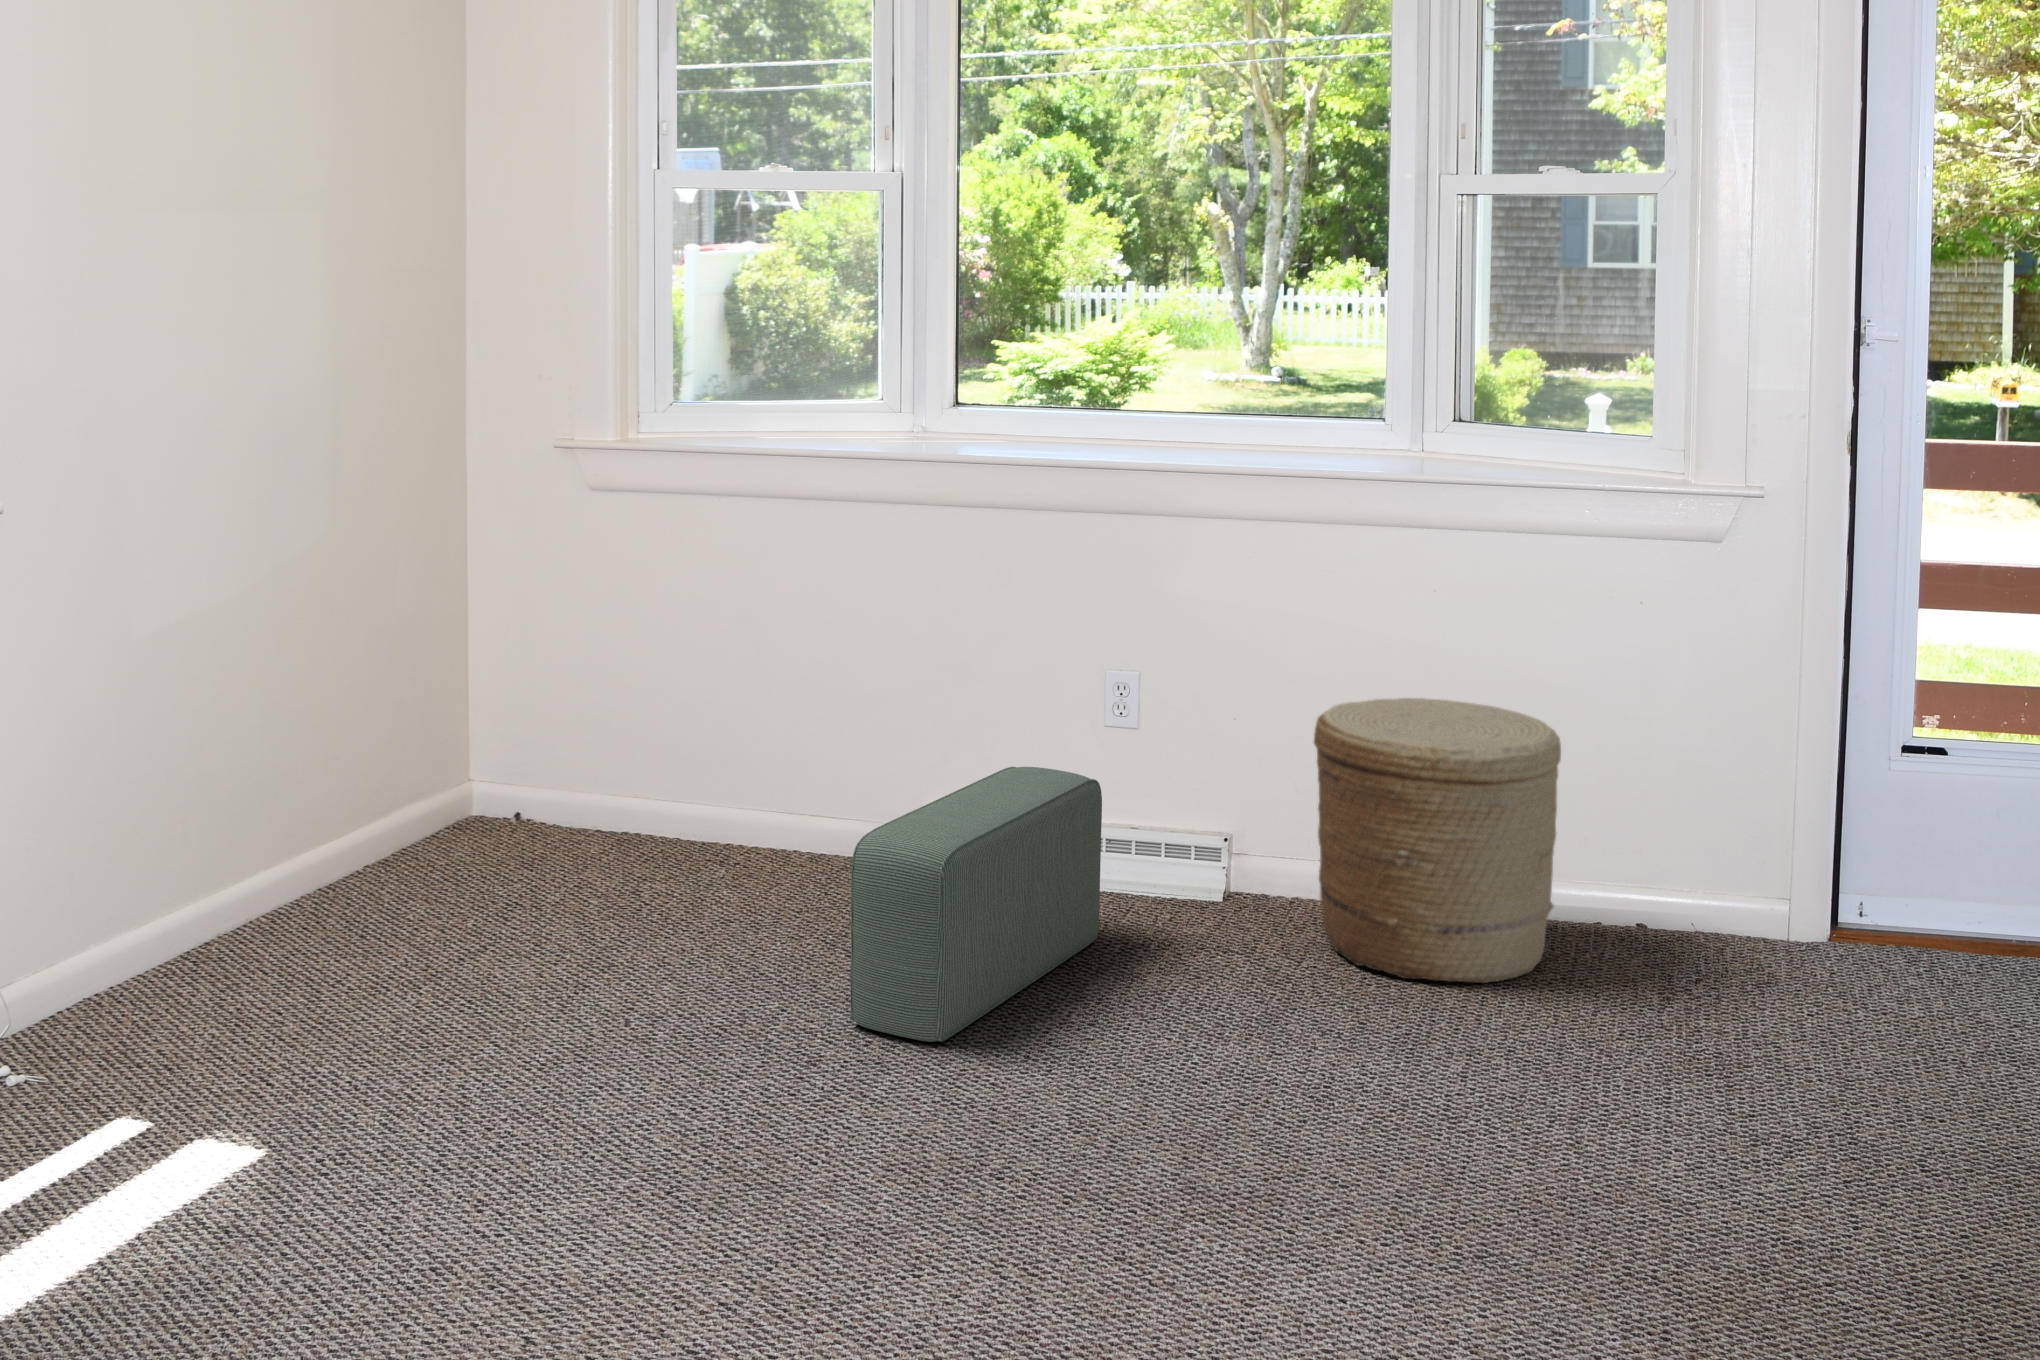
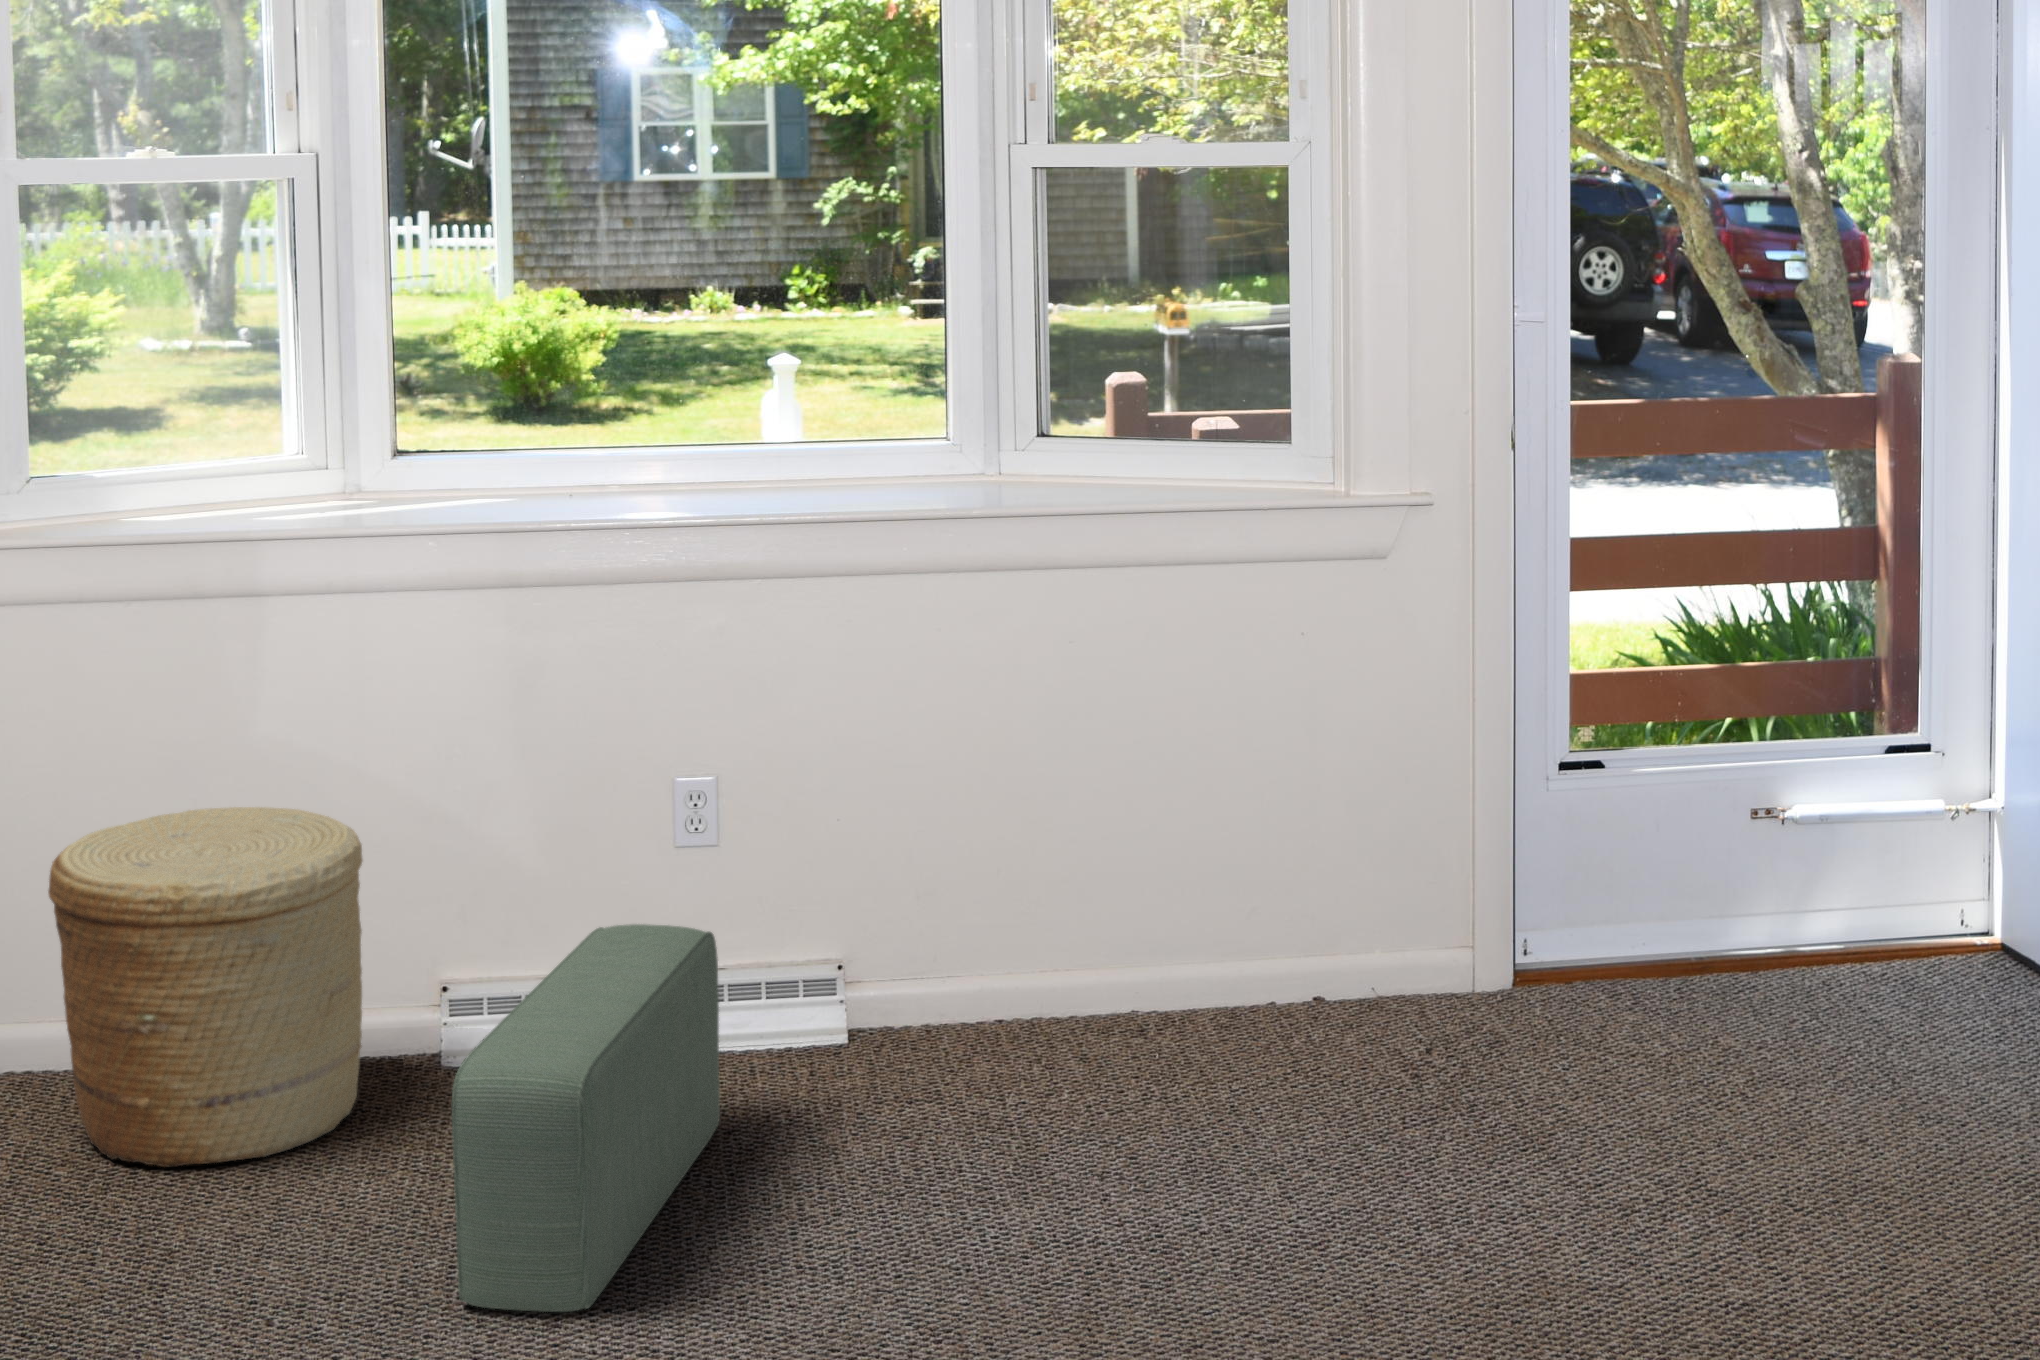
woven basket: present [1314,698,1561,983] -> present [48,807,362,1168]

